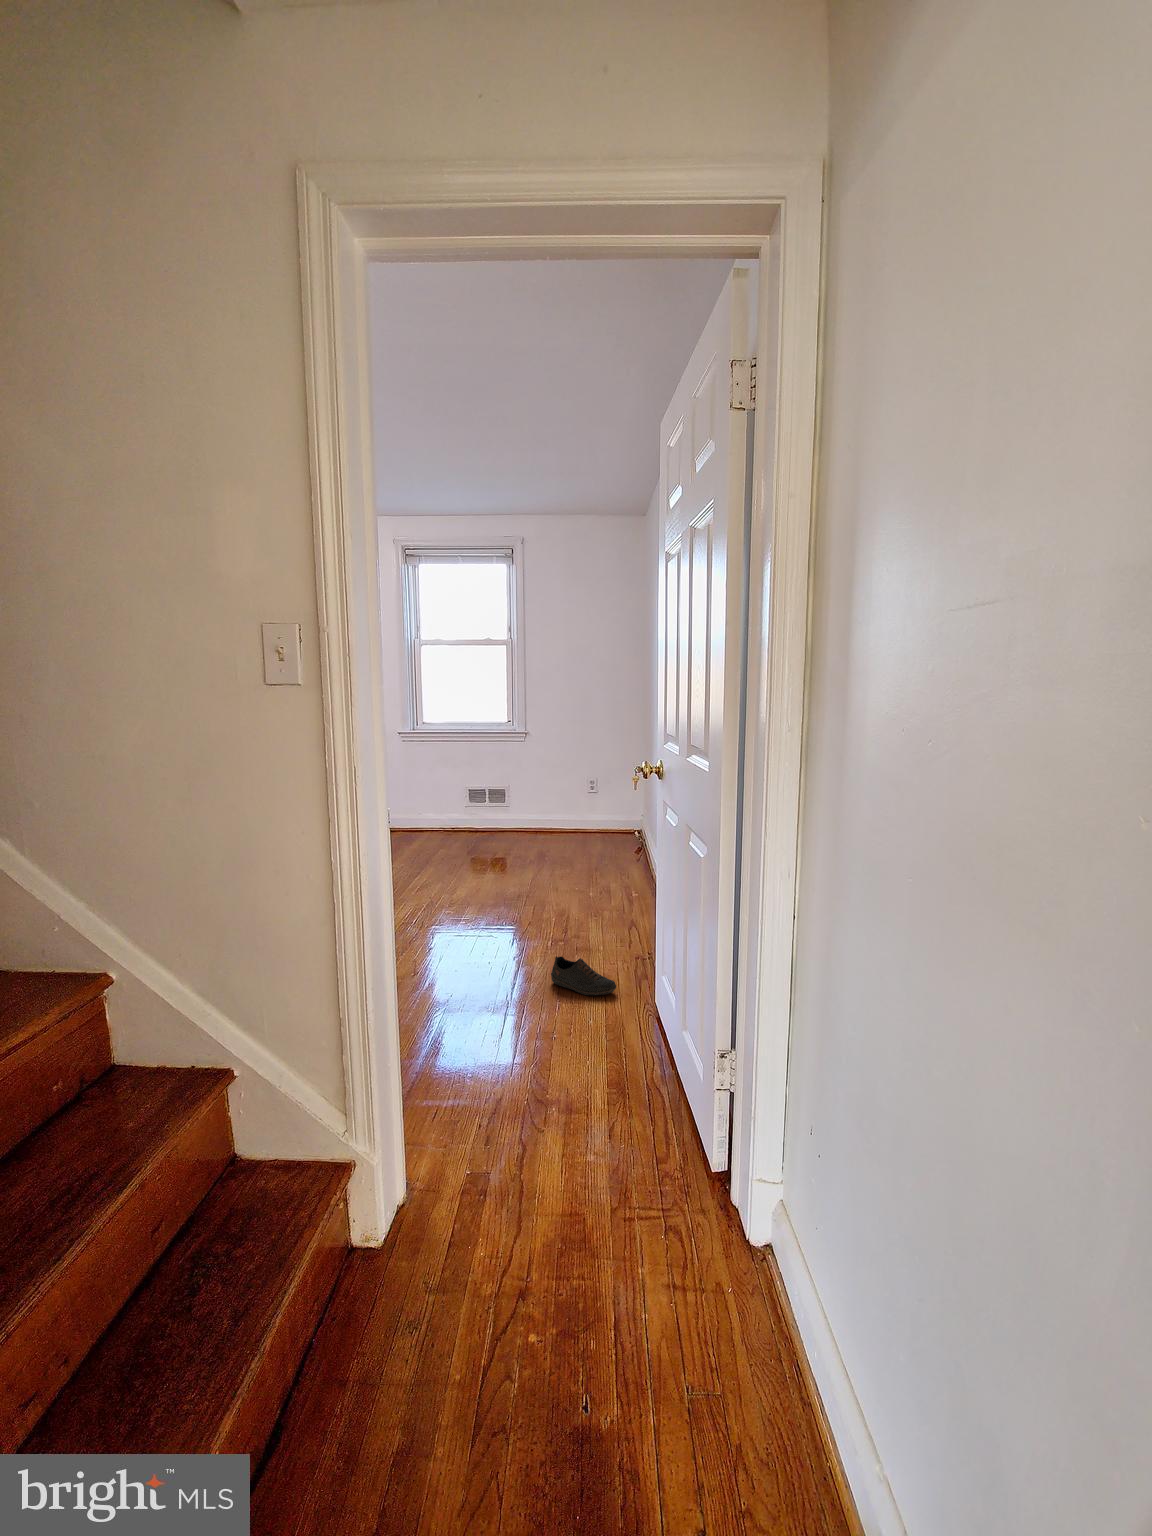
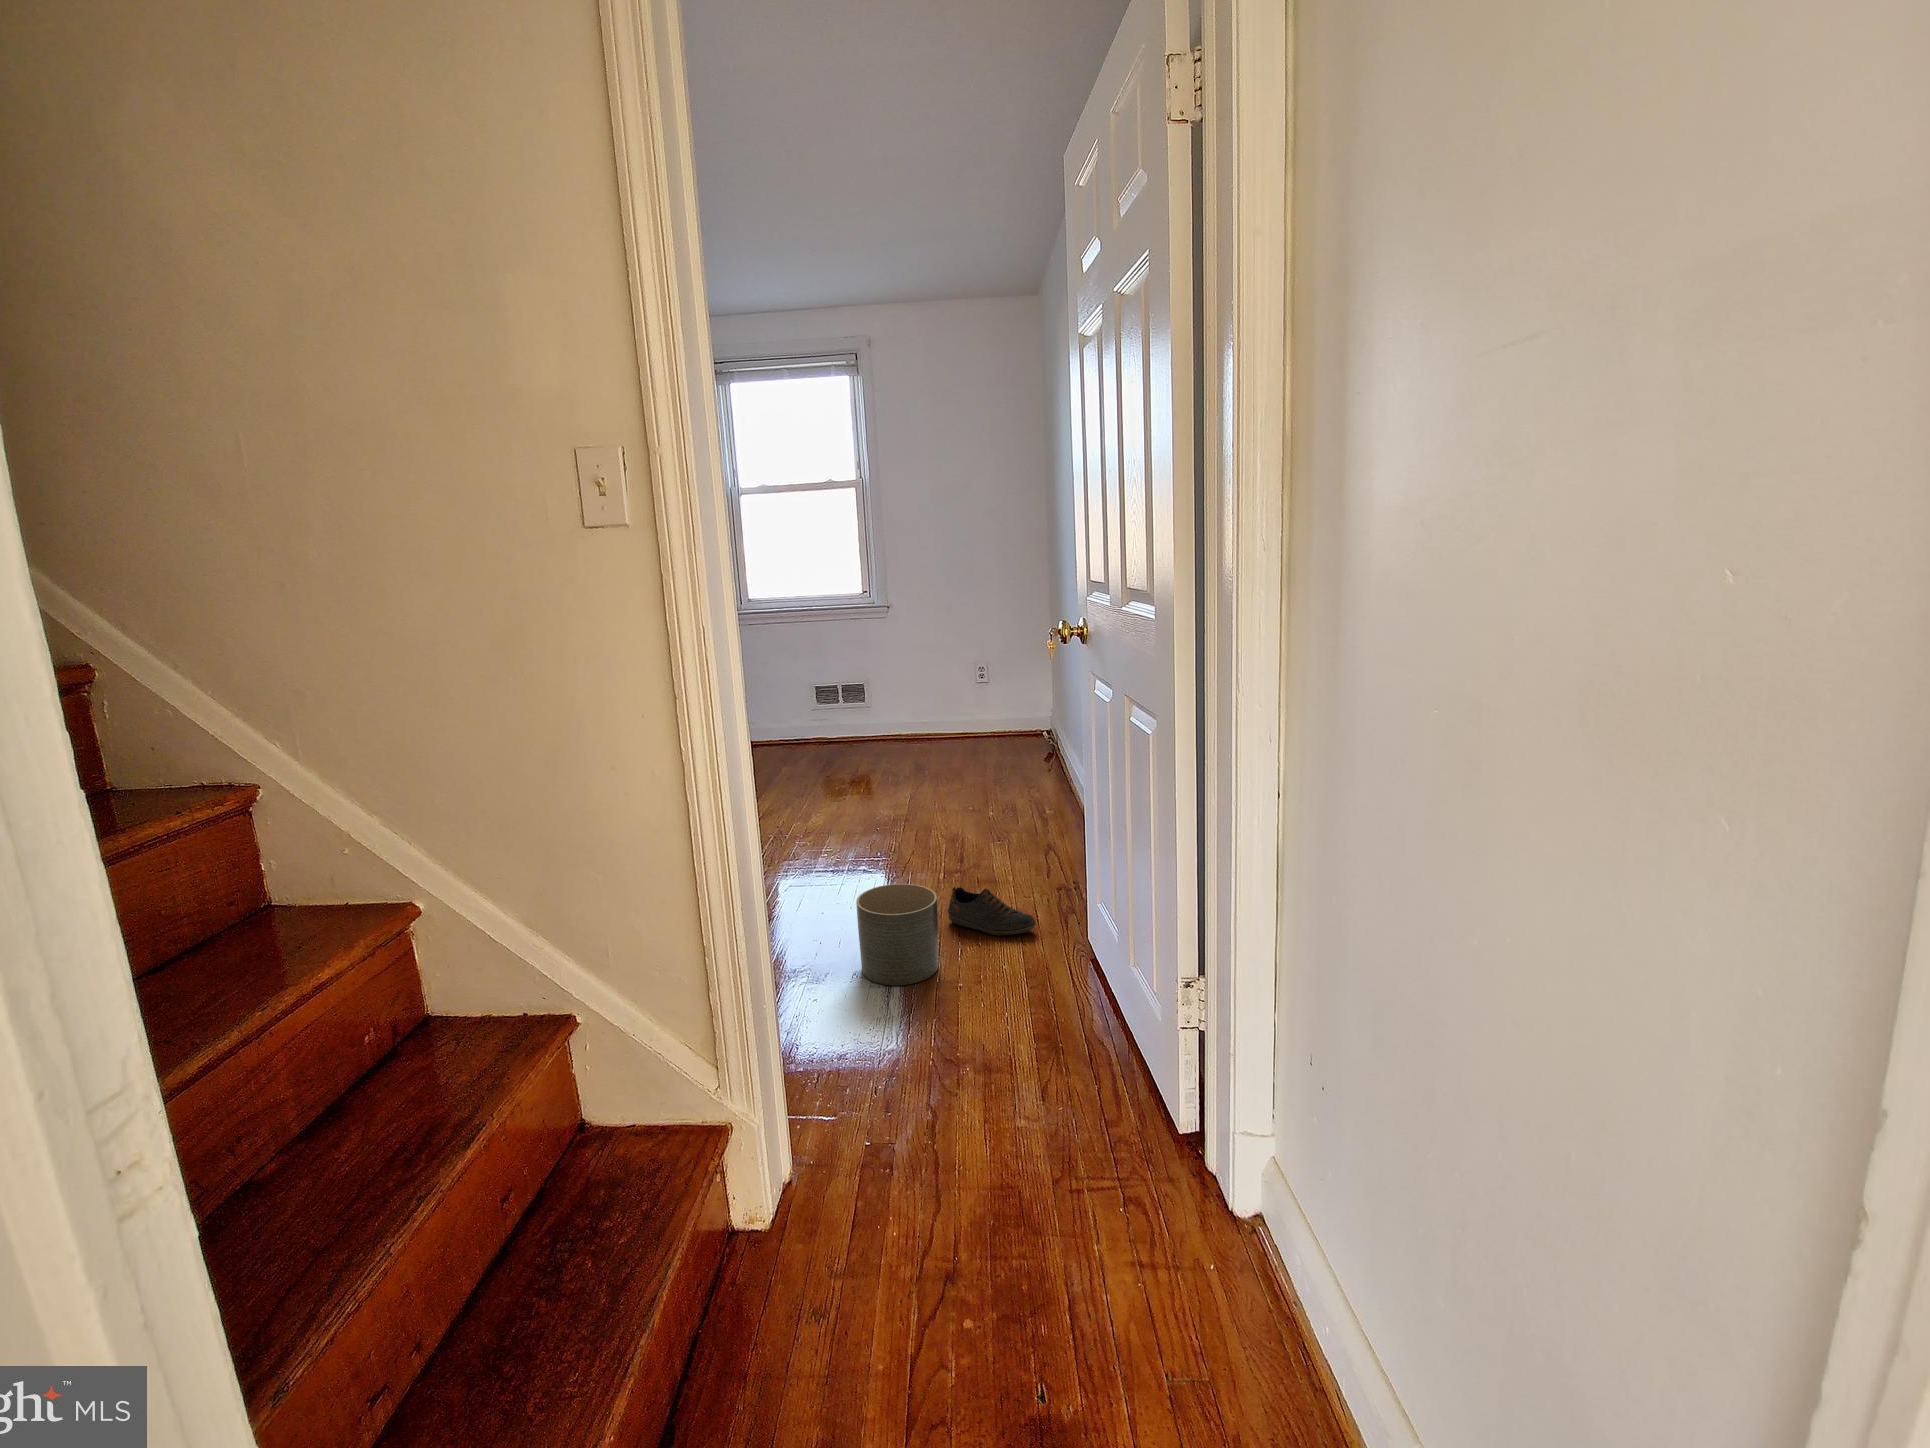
planter: none [479,954,541,1034] -> present [856,884,938,985]

